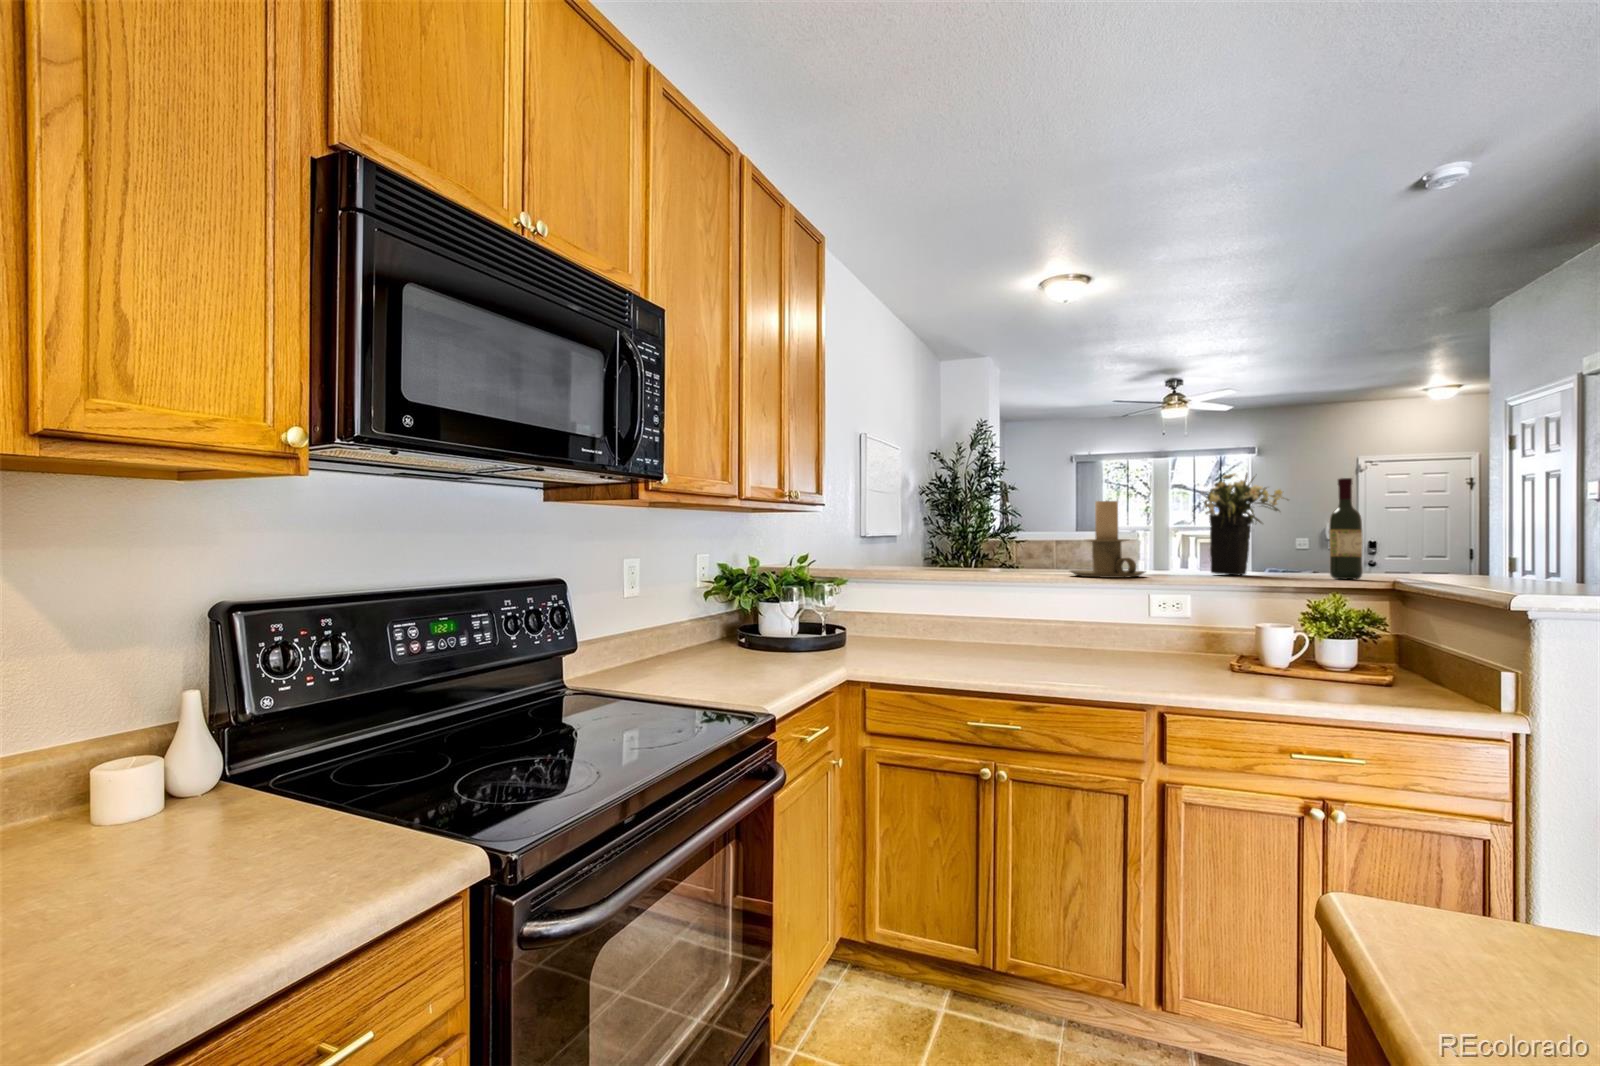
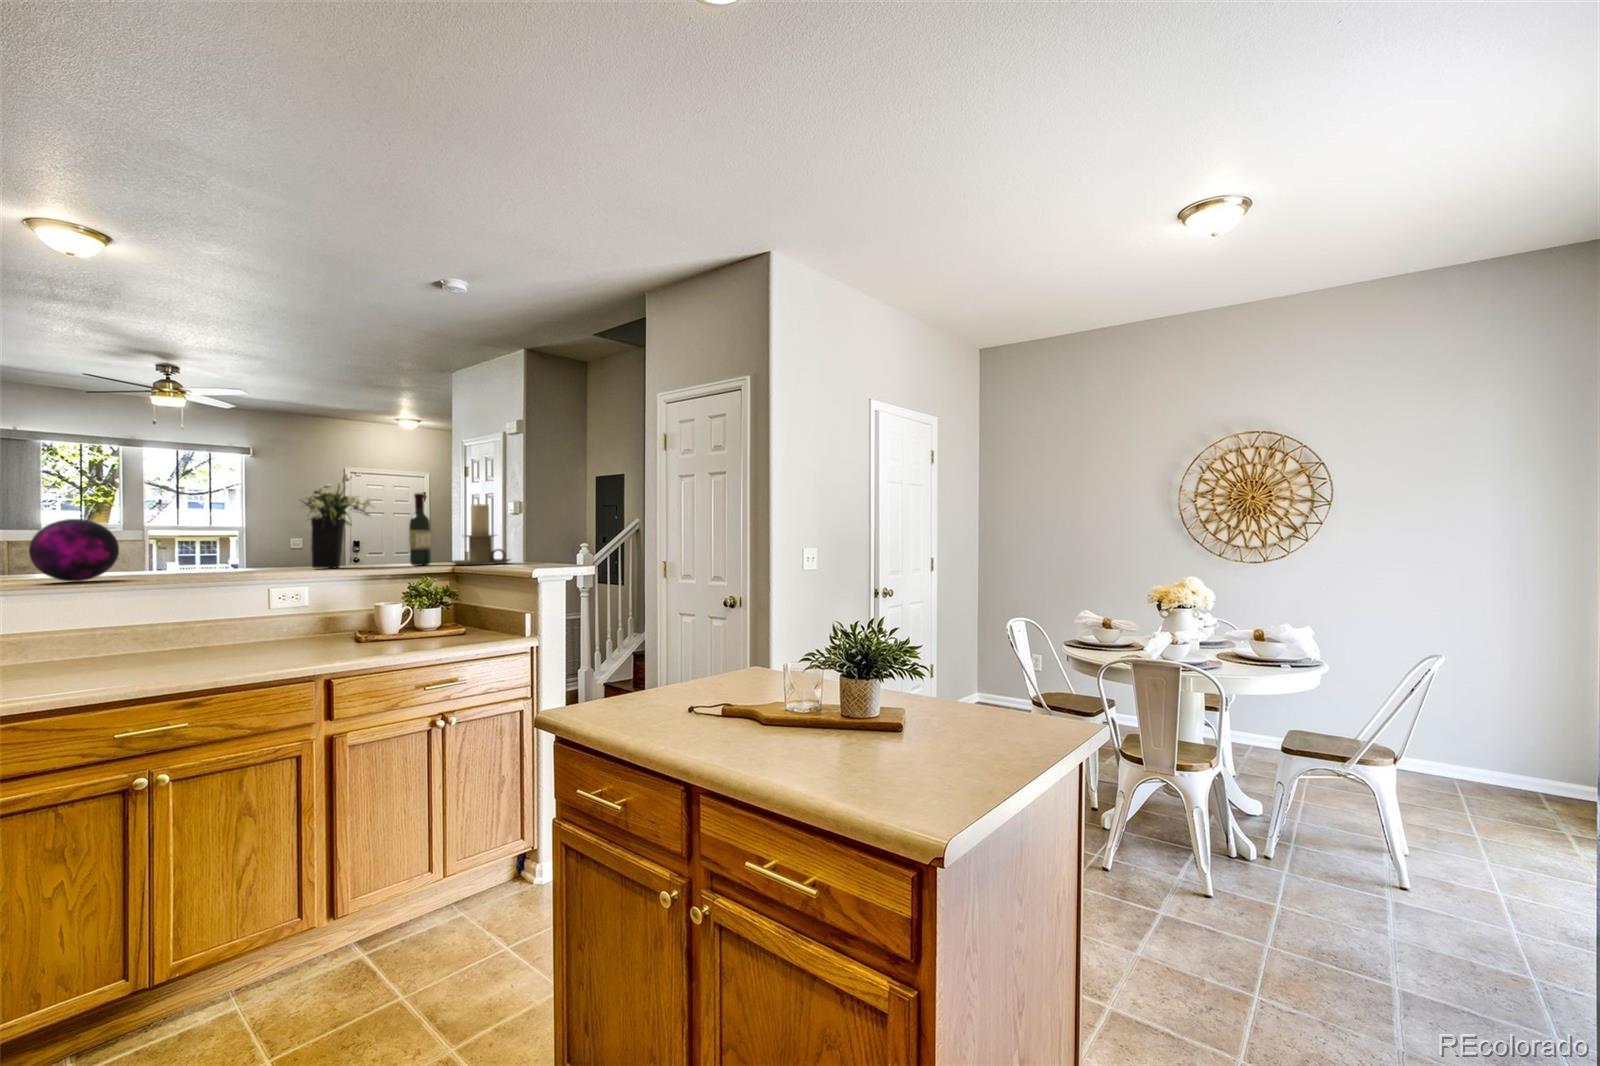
candle holder: present [1070,501,1145,578] -> present [451,504,510,565]
decorative orb: none [981,519,1037,573] -> present [29,519,119,581]

